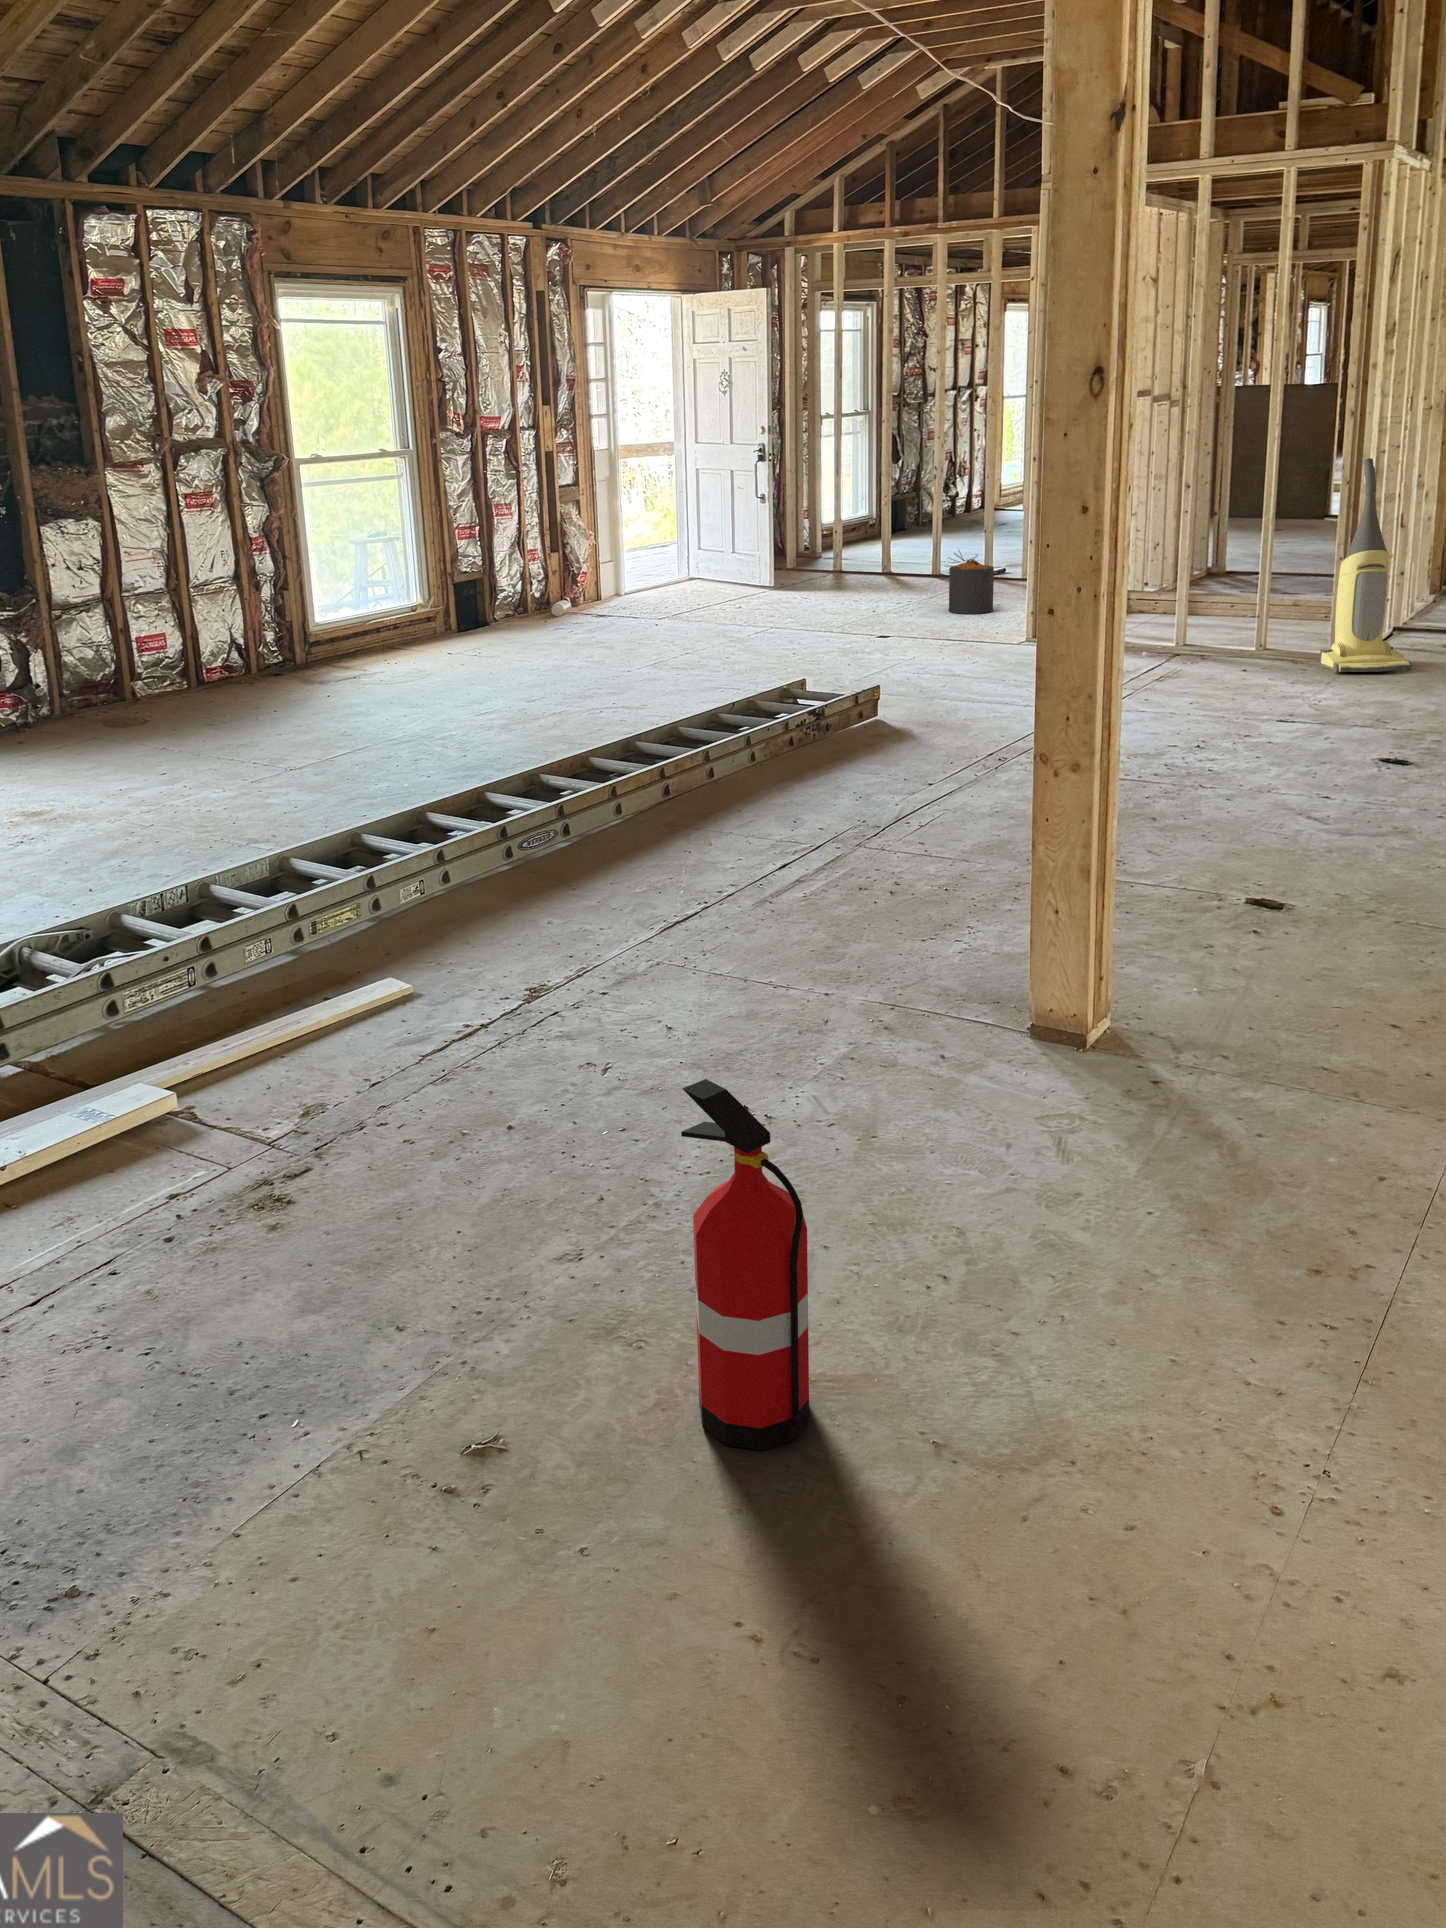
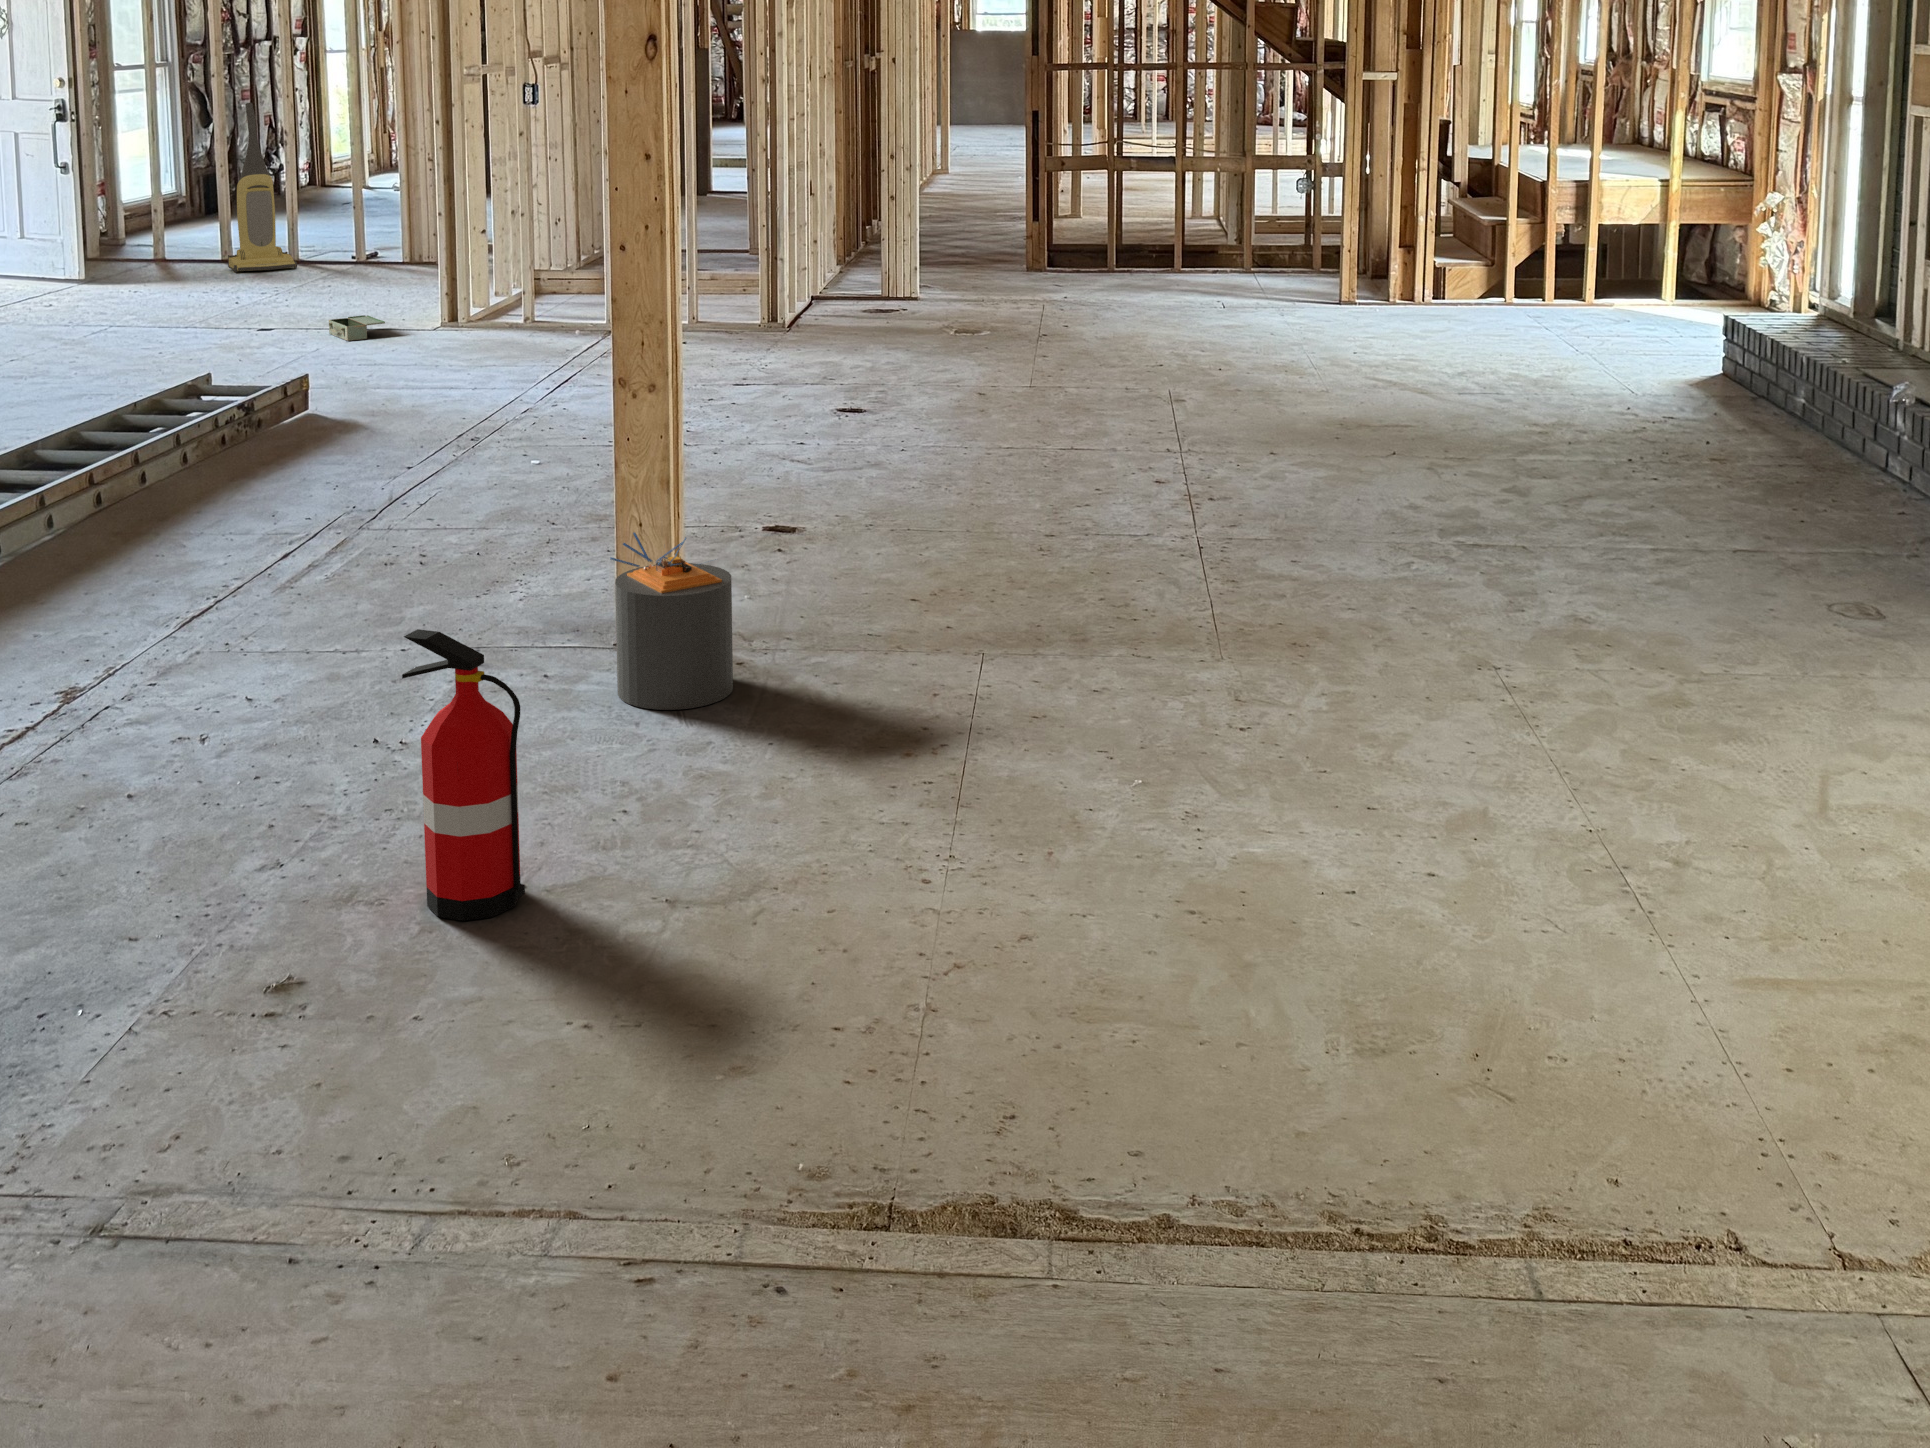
vacuum cleaner: present [1319,458,1412,673] -> present [228,103,297,273]
trash can: present [949,553,994,614] -> present [610,533,733,710]
toolbox: none [931,628,977,651] -> present [329,315,385,341]

